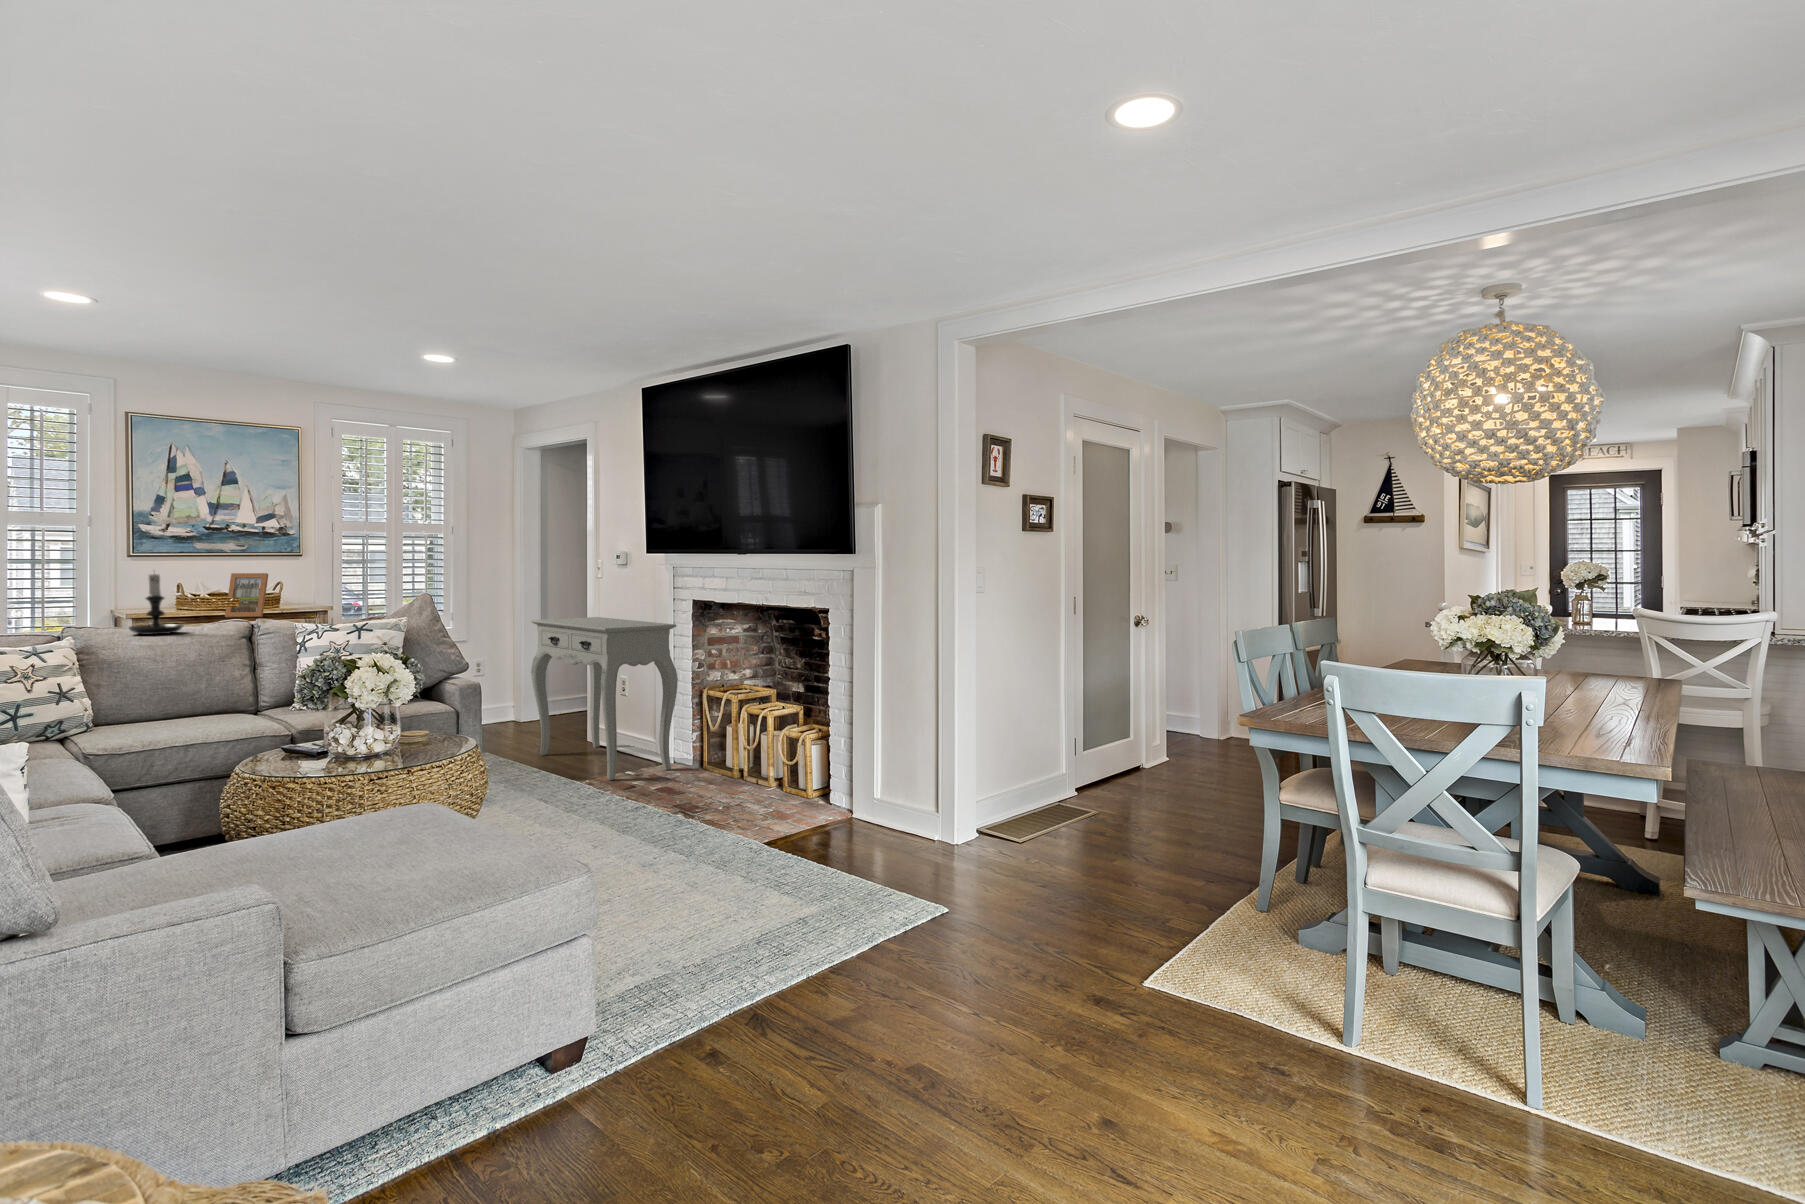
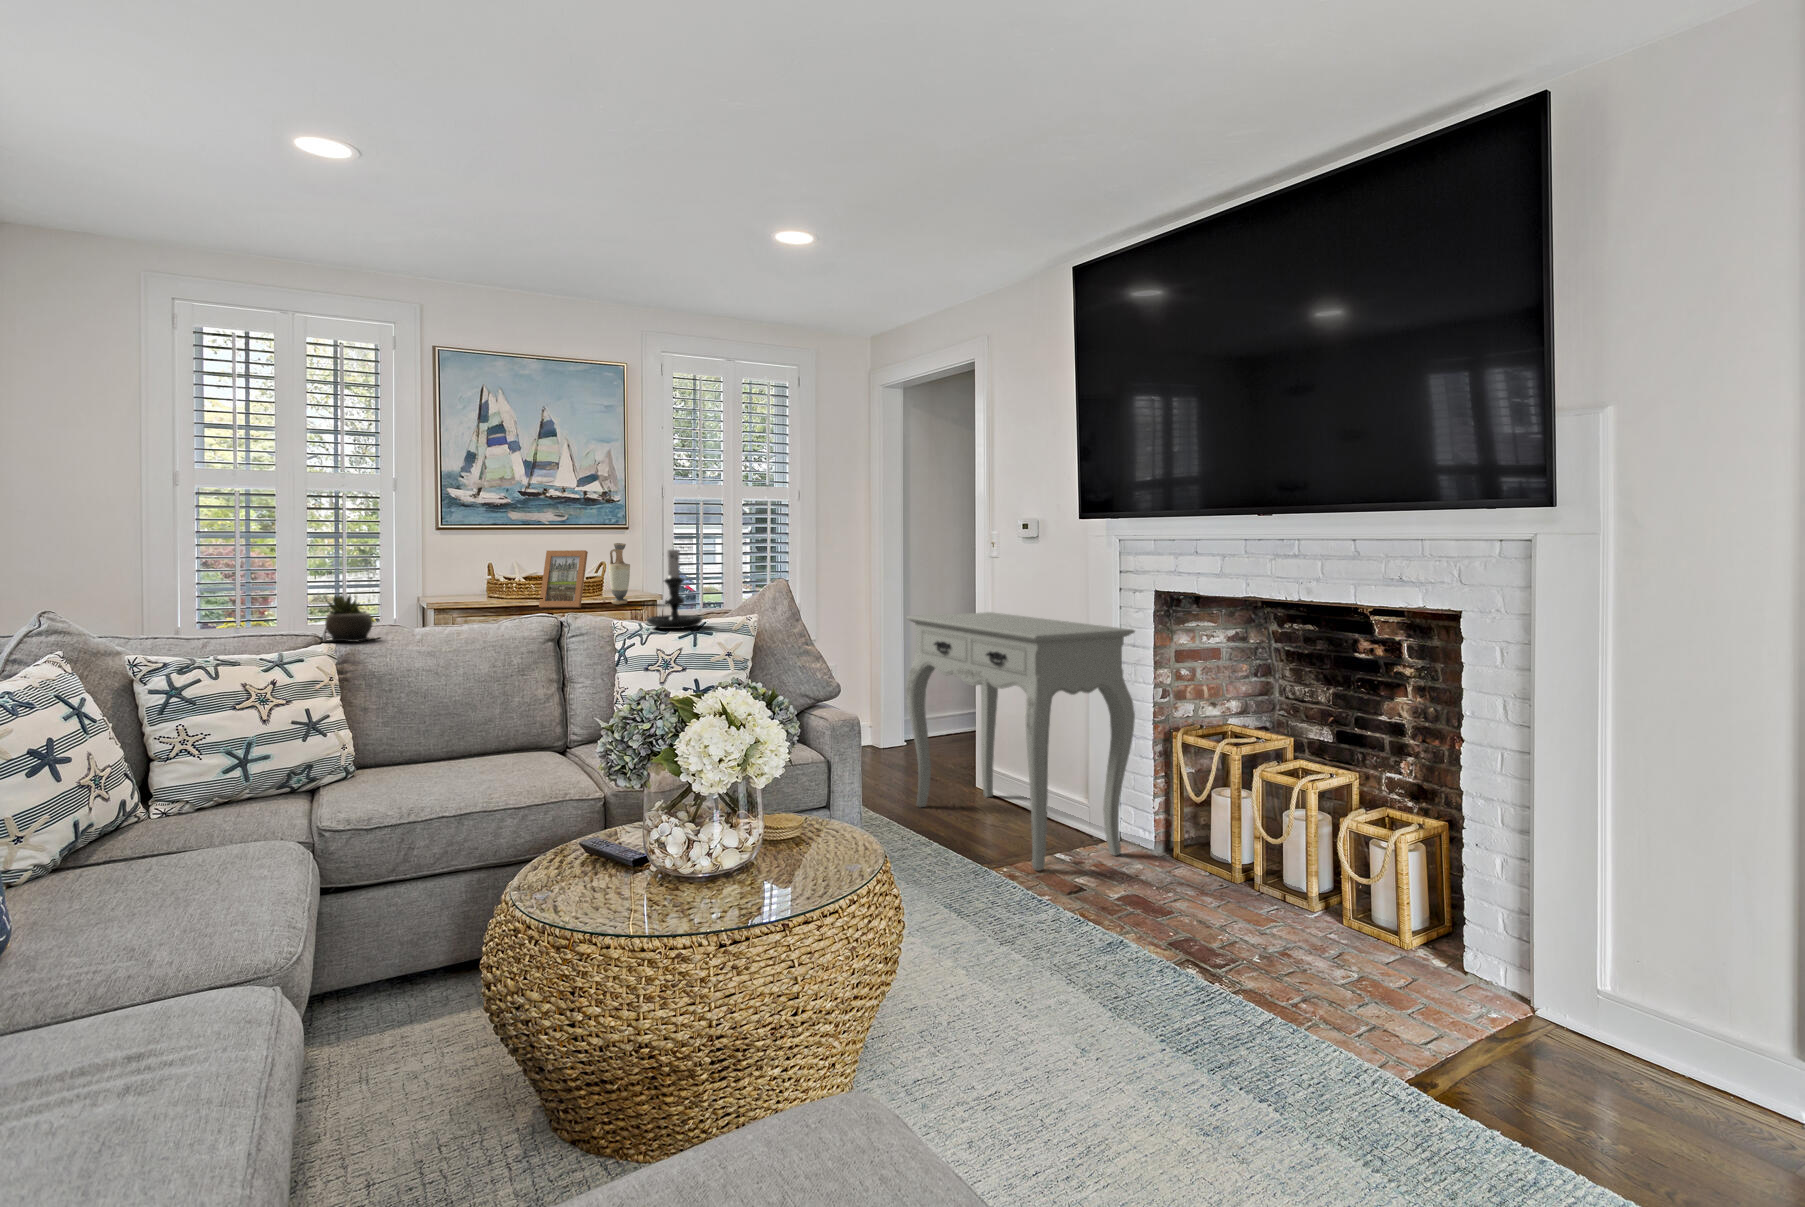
vase: none [287,568,306,615] -> present [609,543,630,605]
candle holder: present [129,574,184,635] -> present [647,549,704,629]
succulent plant: none [51,604,105,639] -> present [325,595,375,642]

